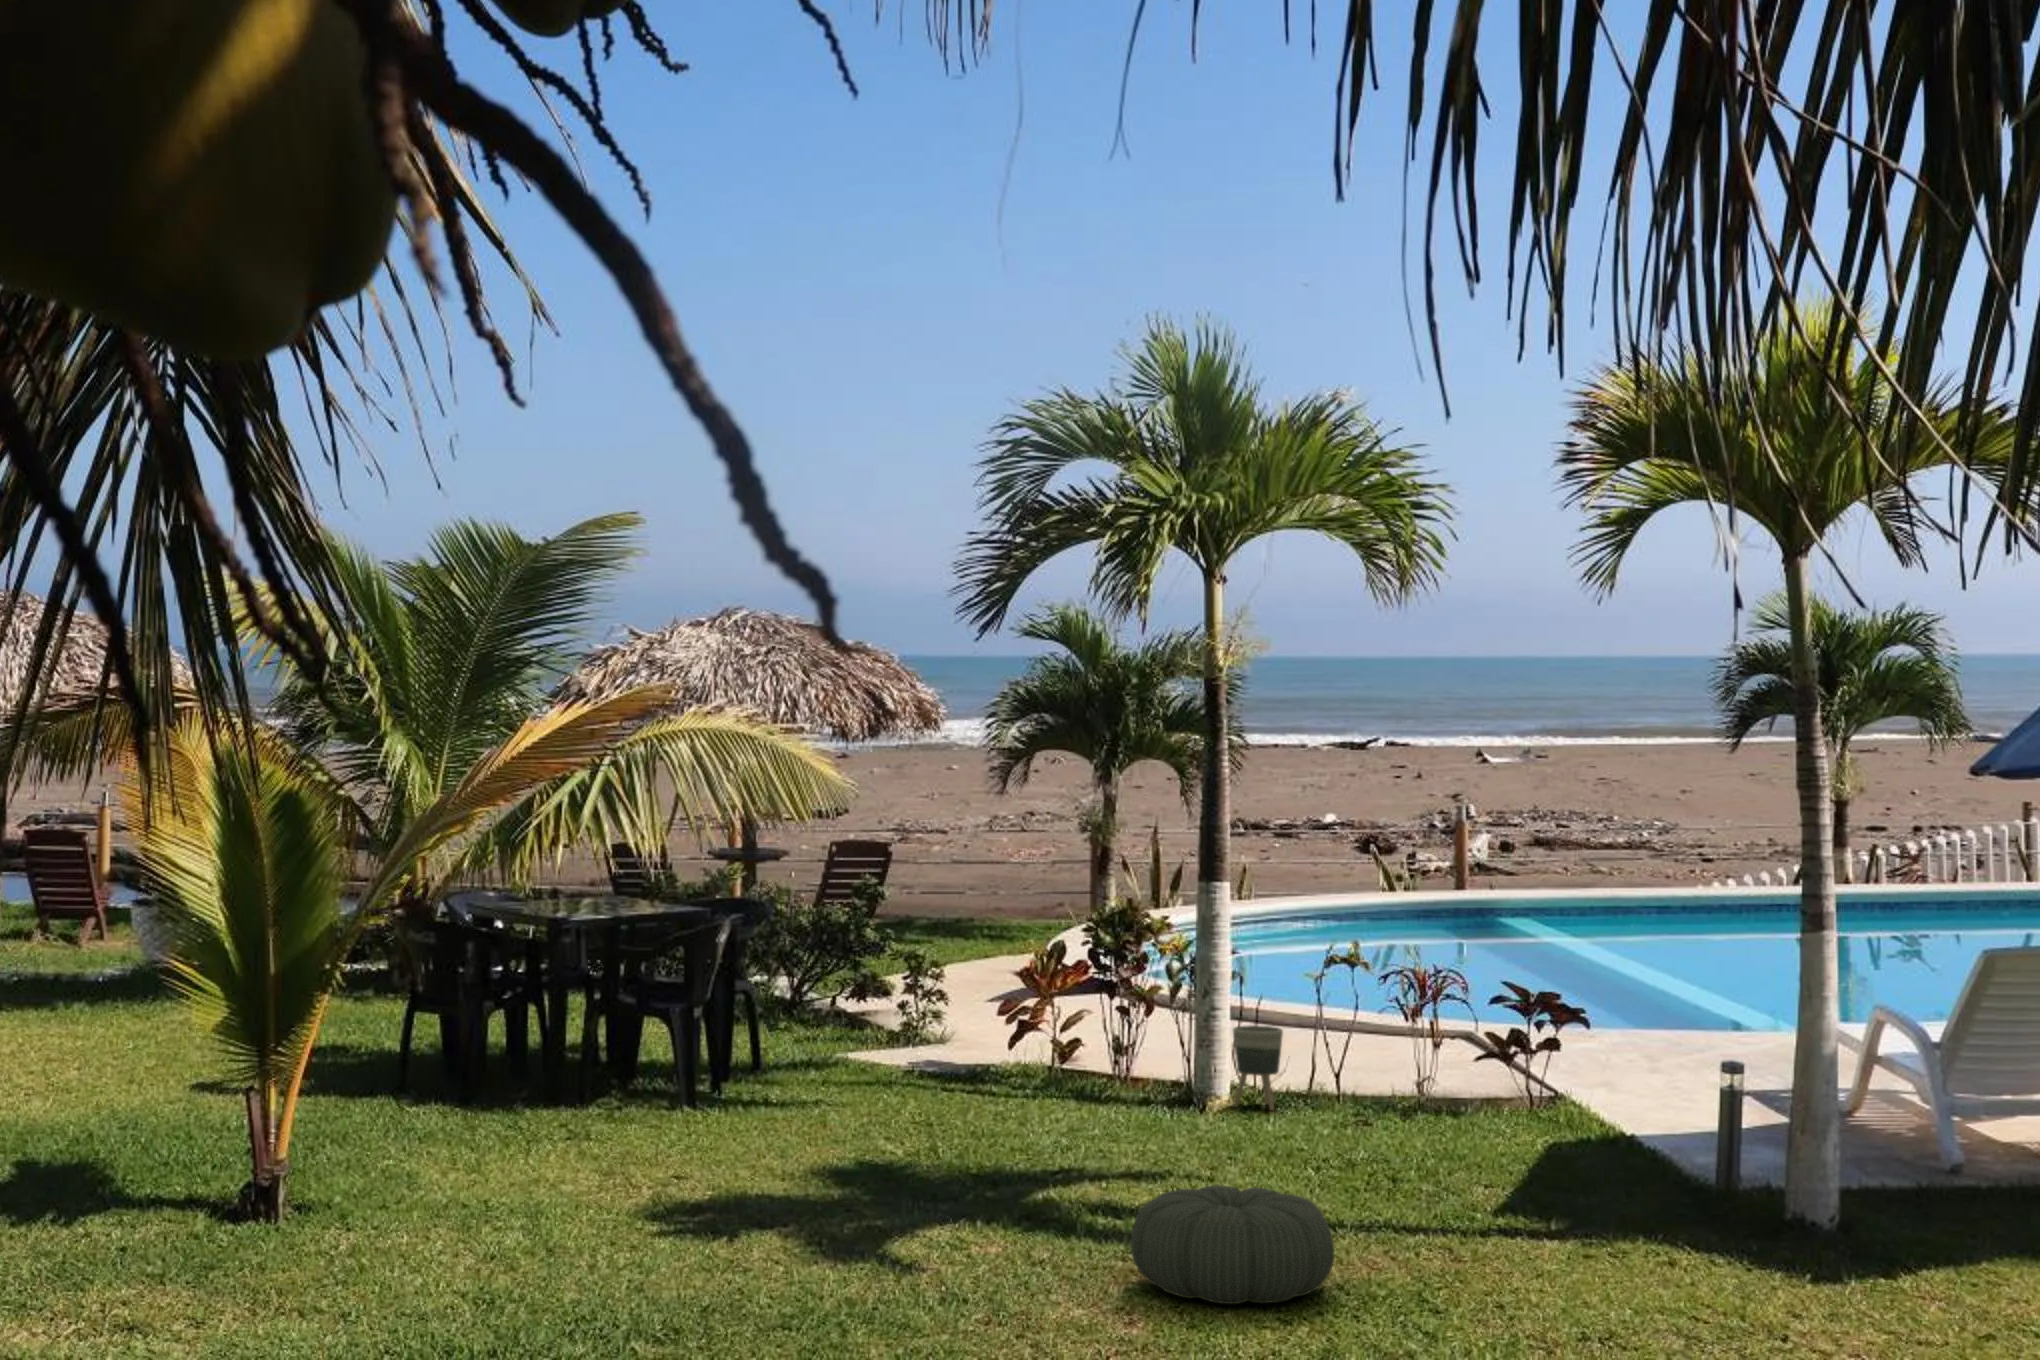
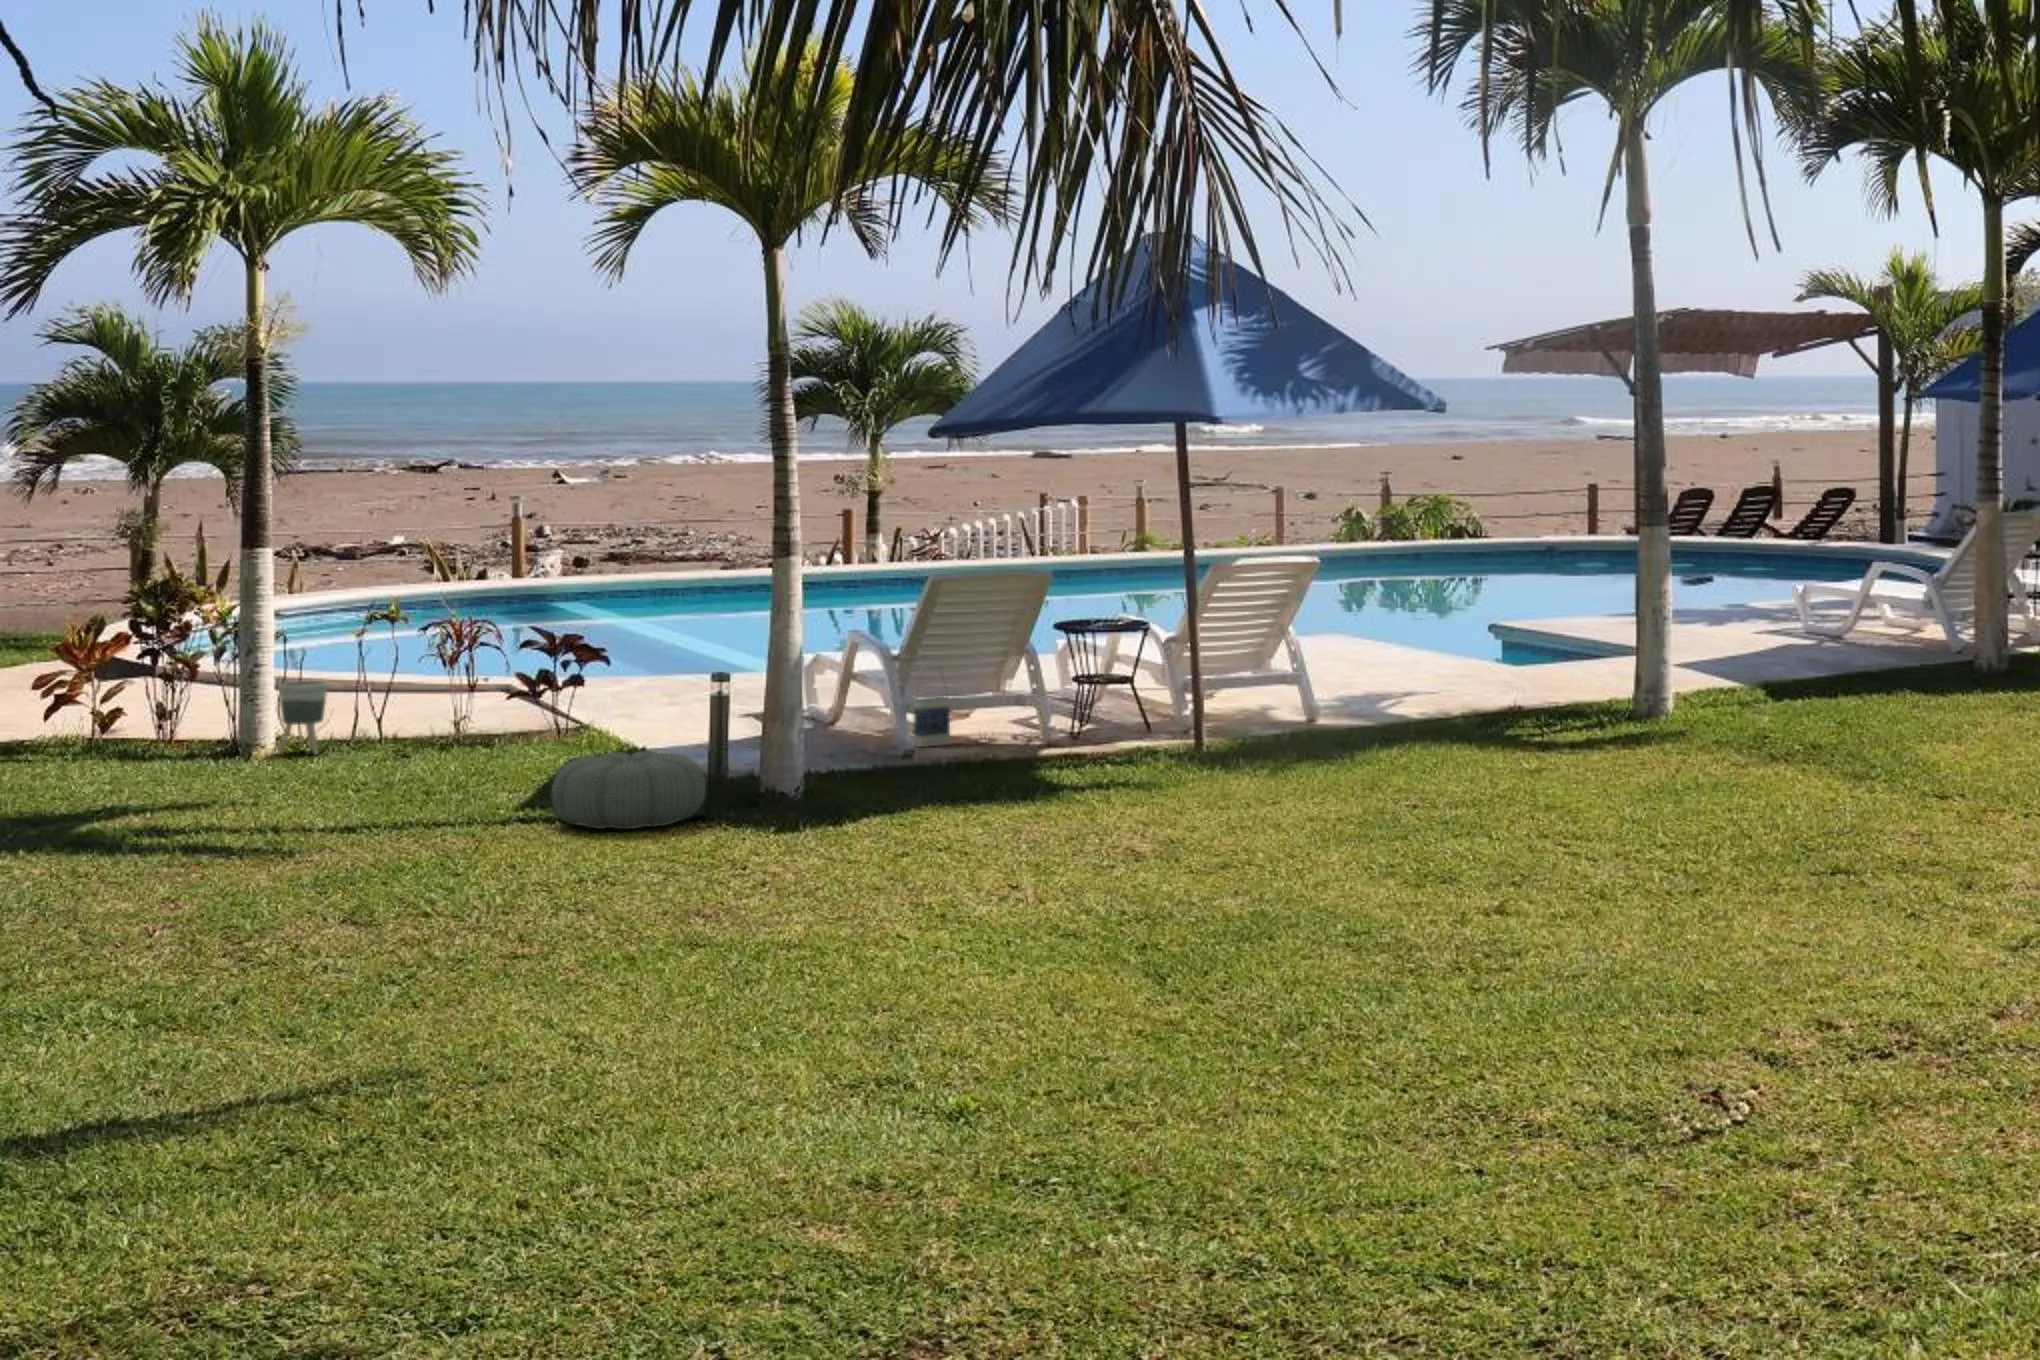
bag: none [1966,1055,2018,1164] -> present [913,663,950,747]
pouf: present [1131,1185,1334,1304] -> present [551,751,706,829]

